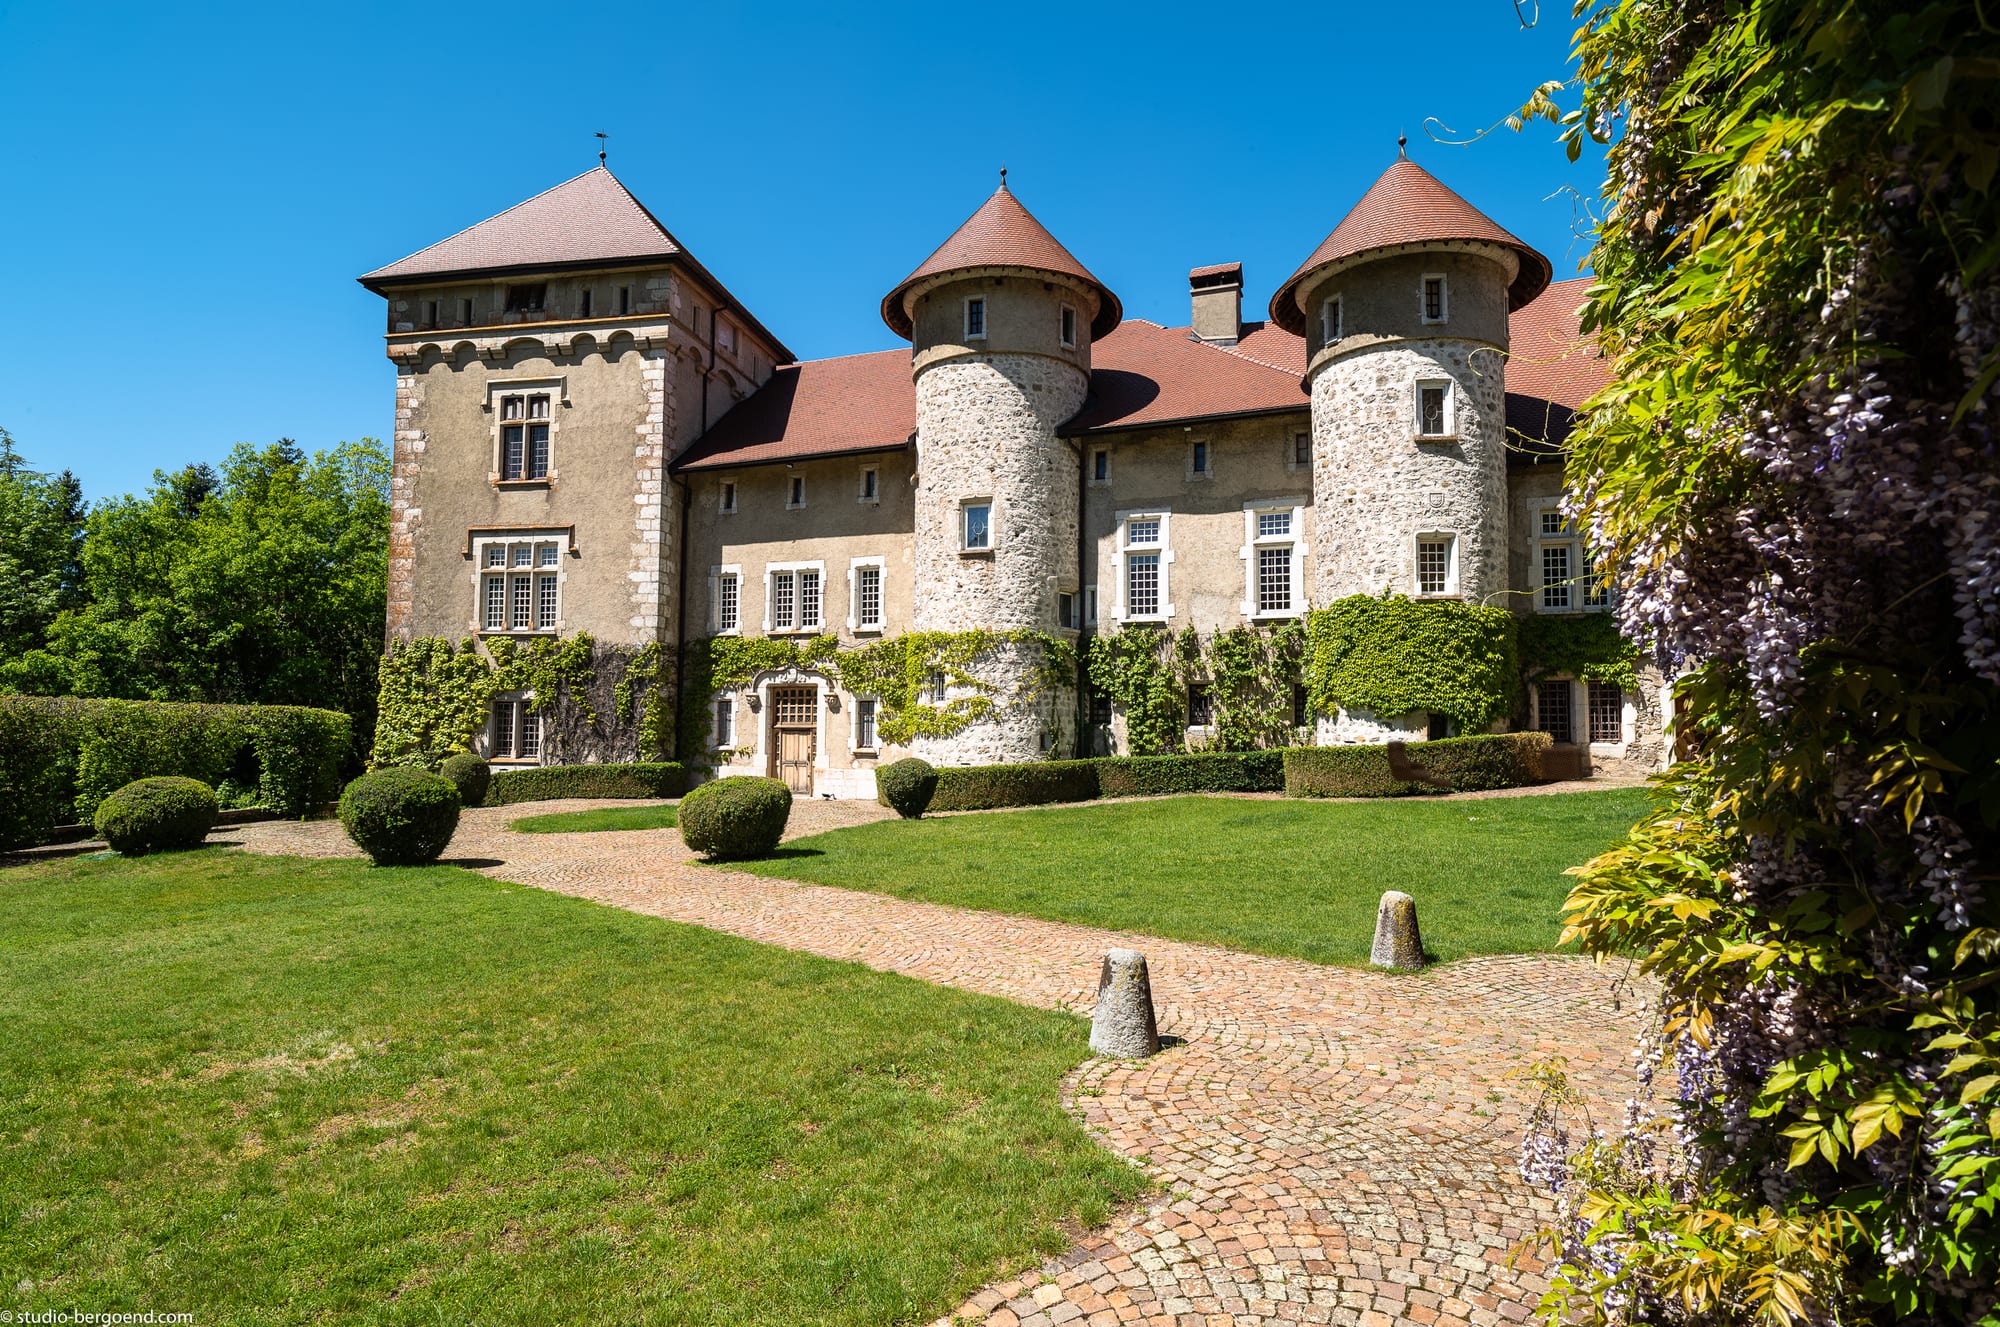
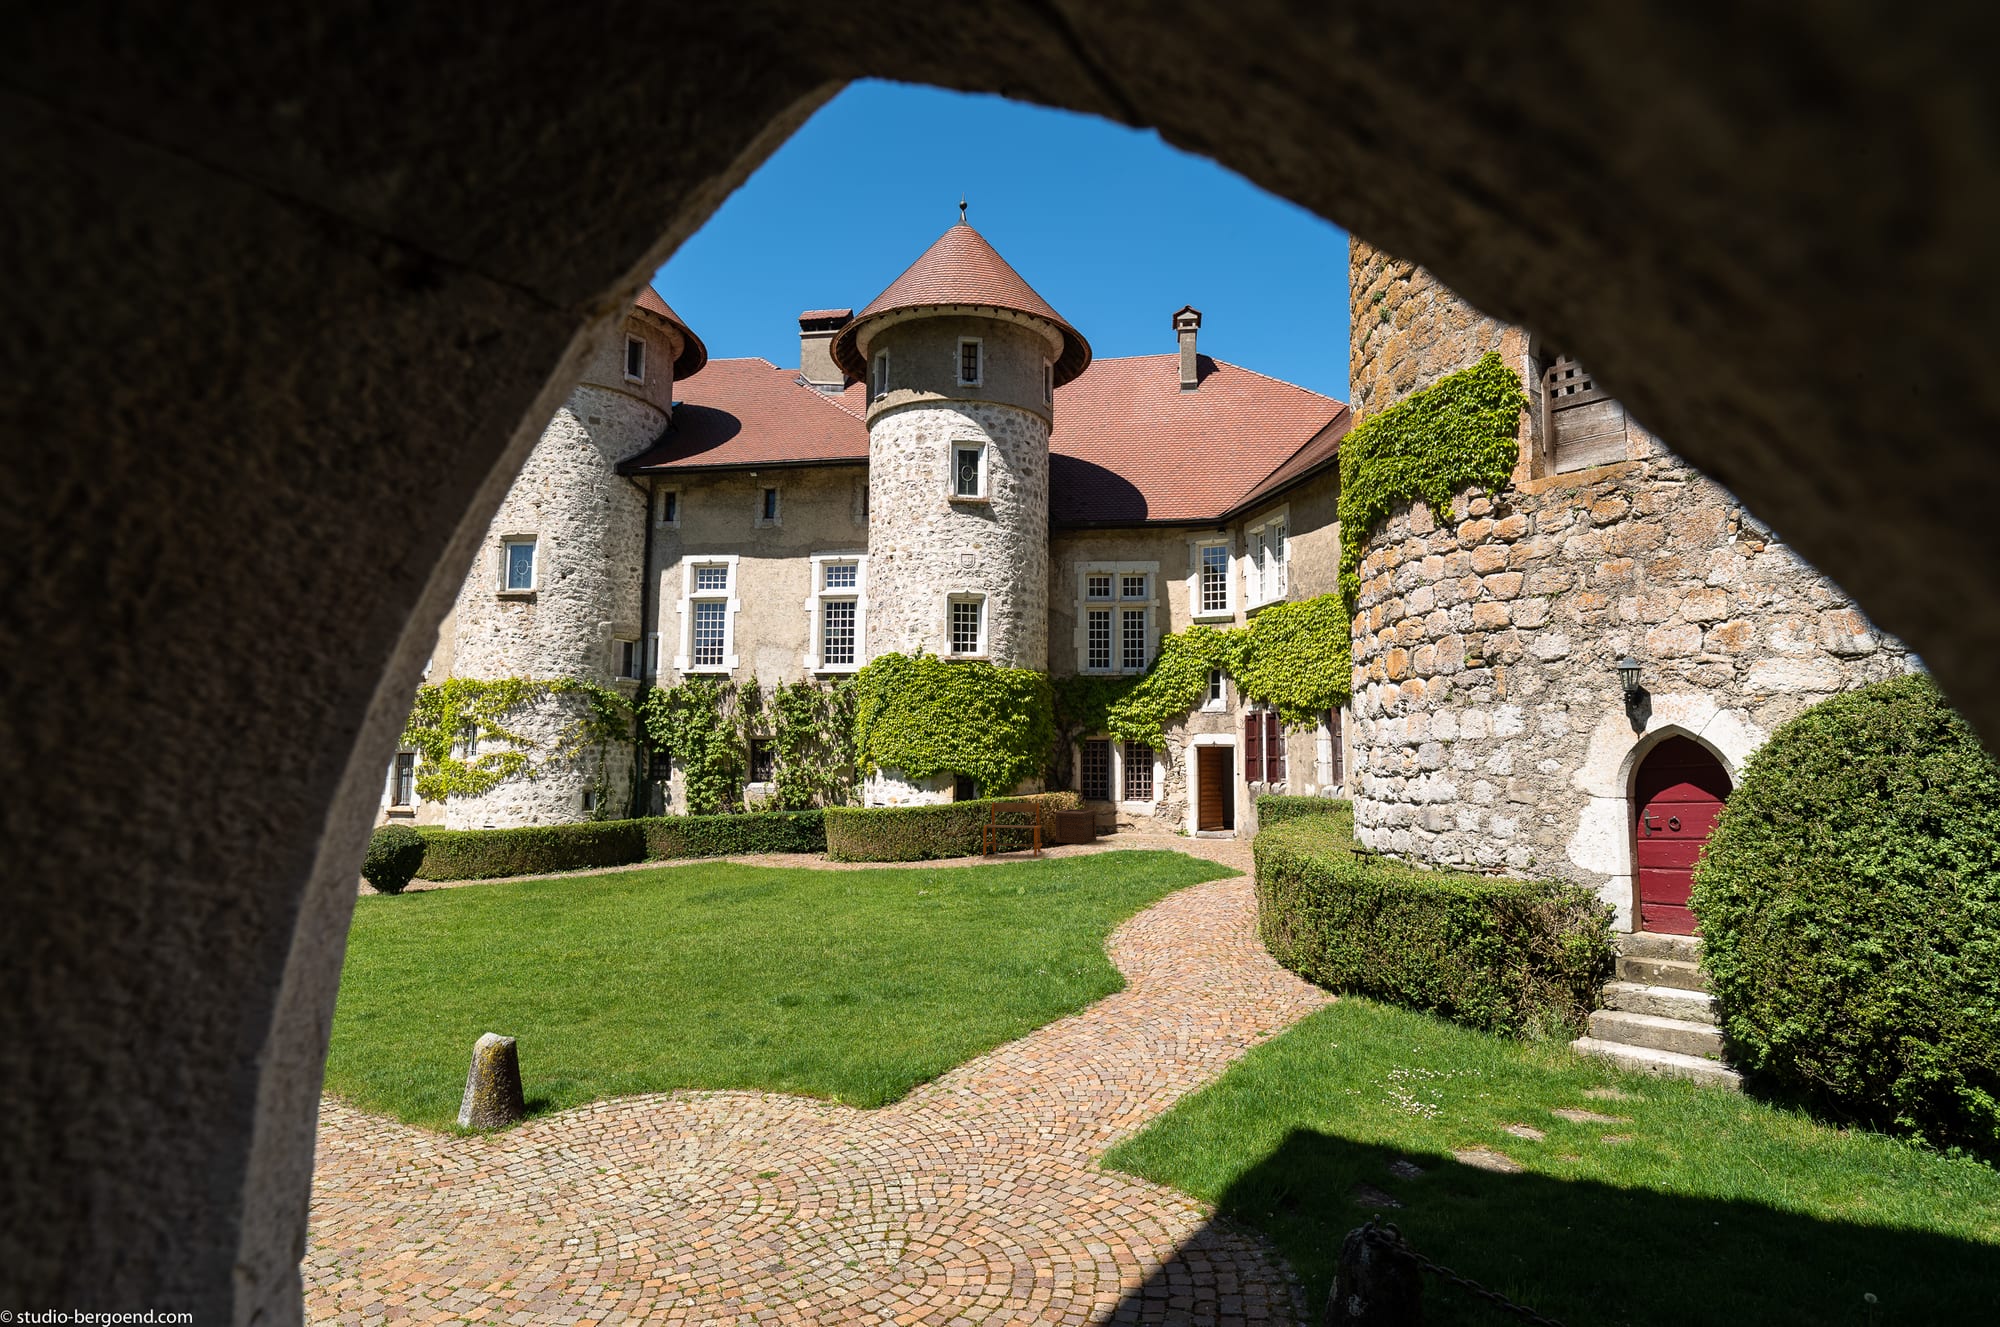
bench: none [1479,737,1540,789] -> present [983,802,1042,857]
lounge chair: present [1387,740,1452,794] -> none [889,808,948,867]

